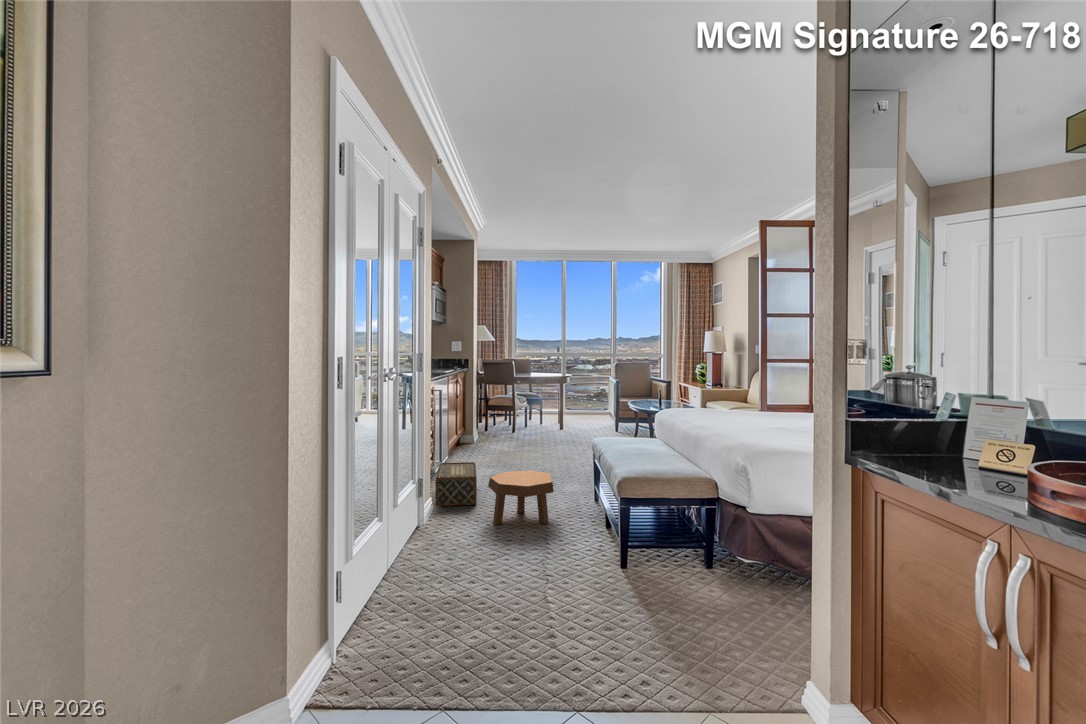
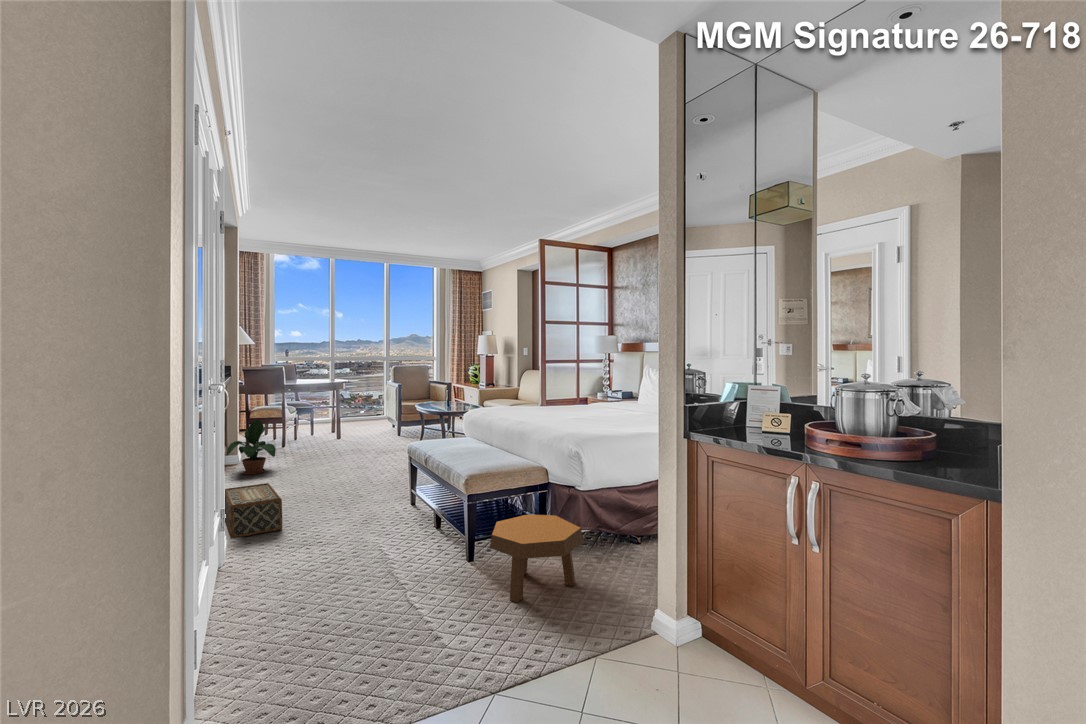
potted plant: none [458,406,498,453] -> present [226,420,276,474]
footstool: present [488,471,554,525] -> present [490,514,584,602]

